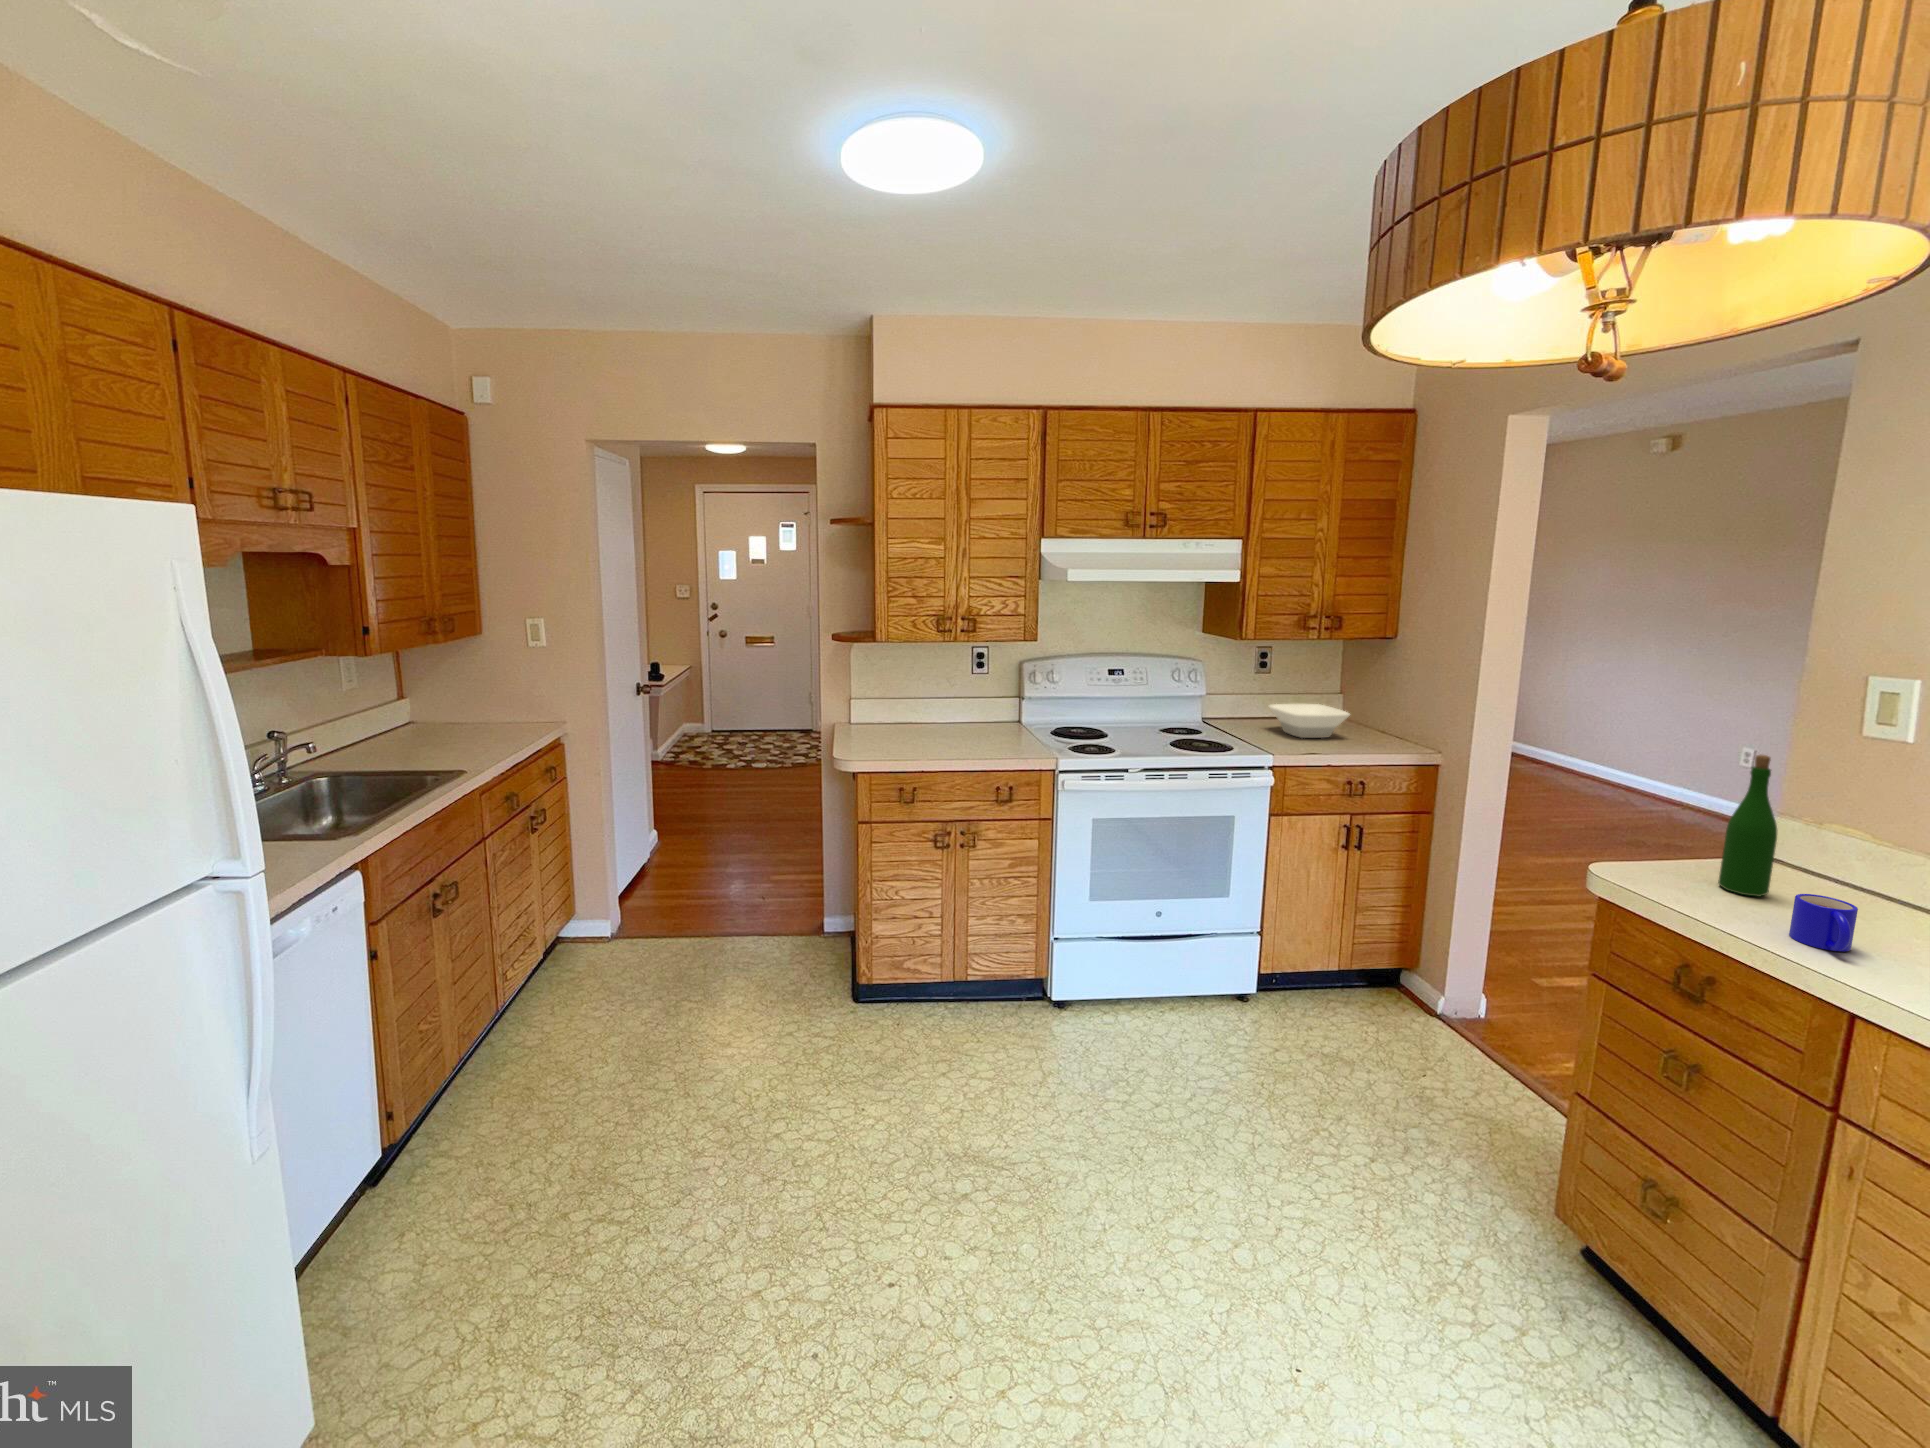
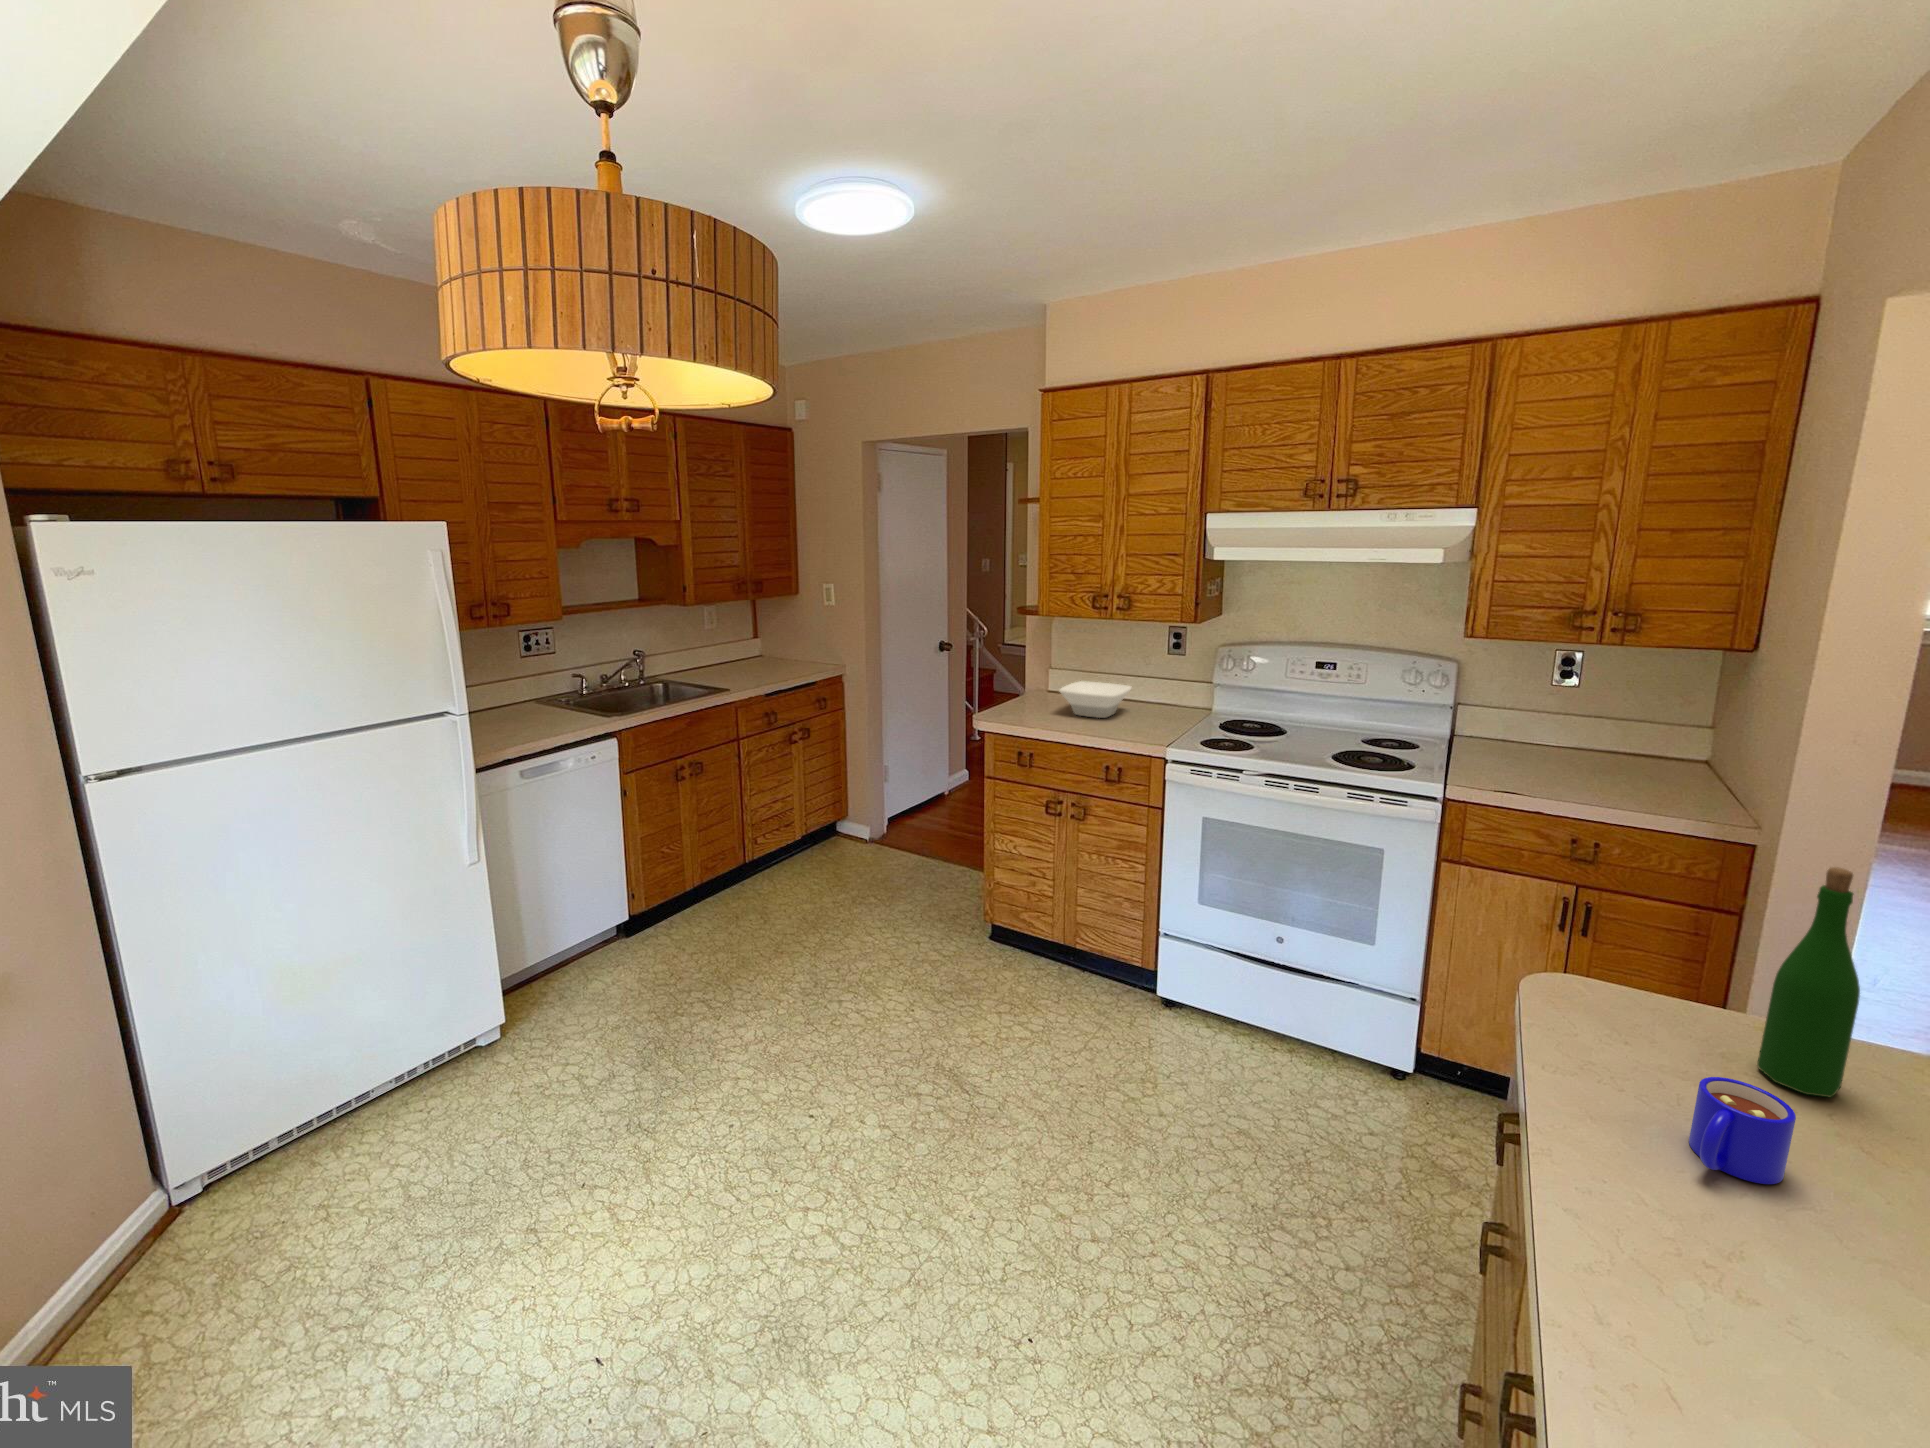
bowl: present [1269,704,1350,738] -> present [1060,681,1132,718]

